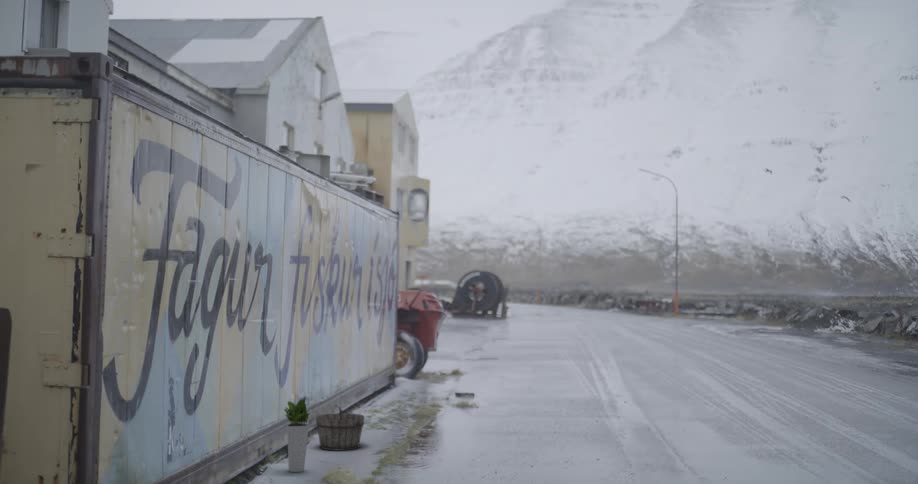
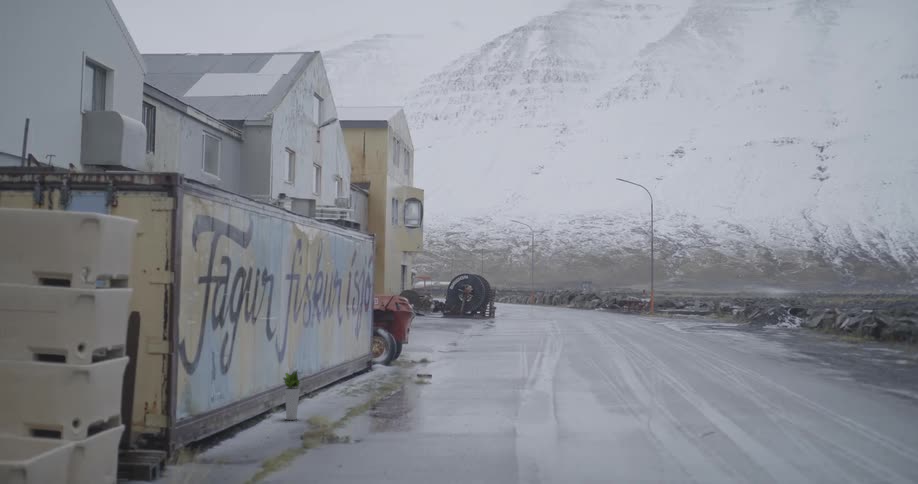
wooden bucket: present [316,407,364,451] -> none [306,378,340,409]

